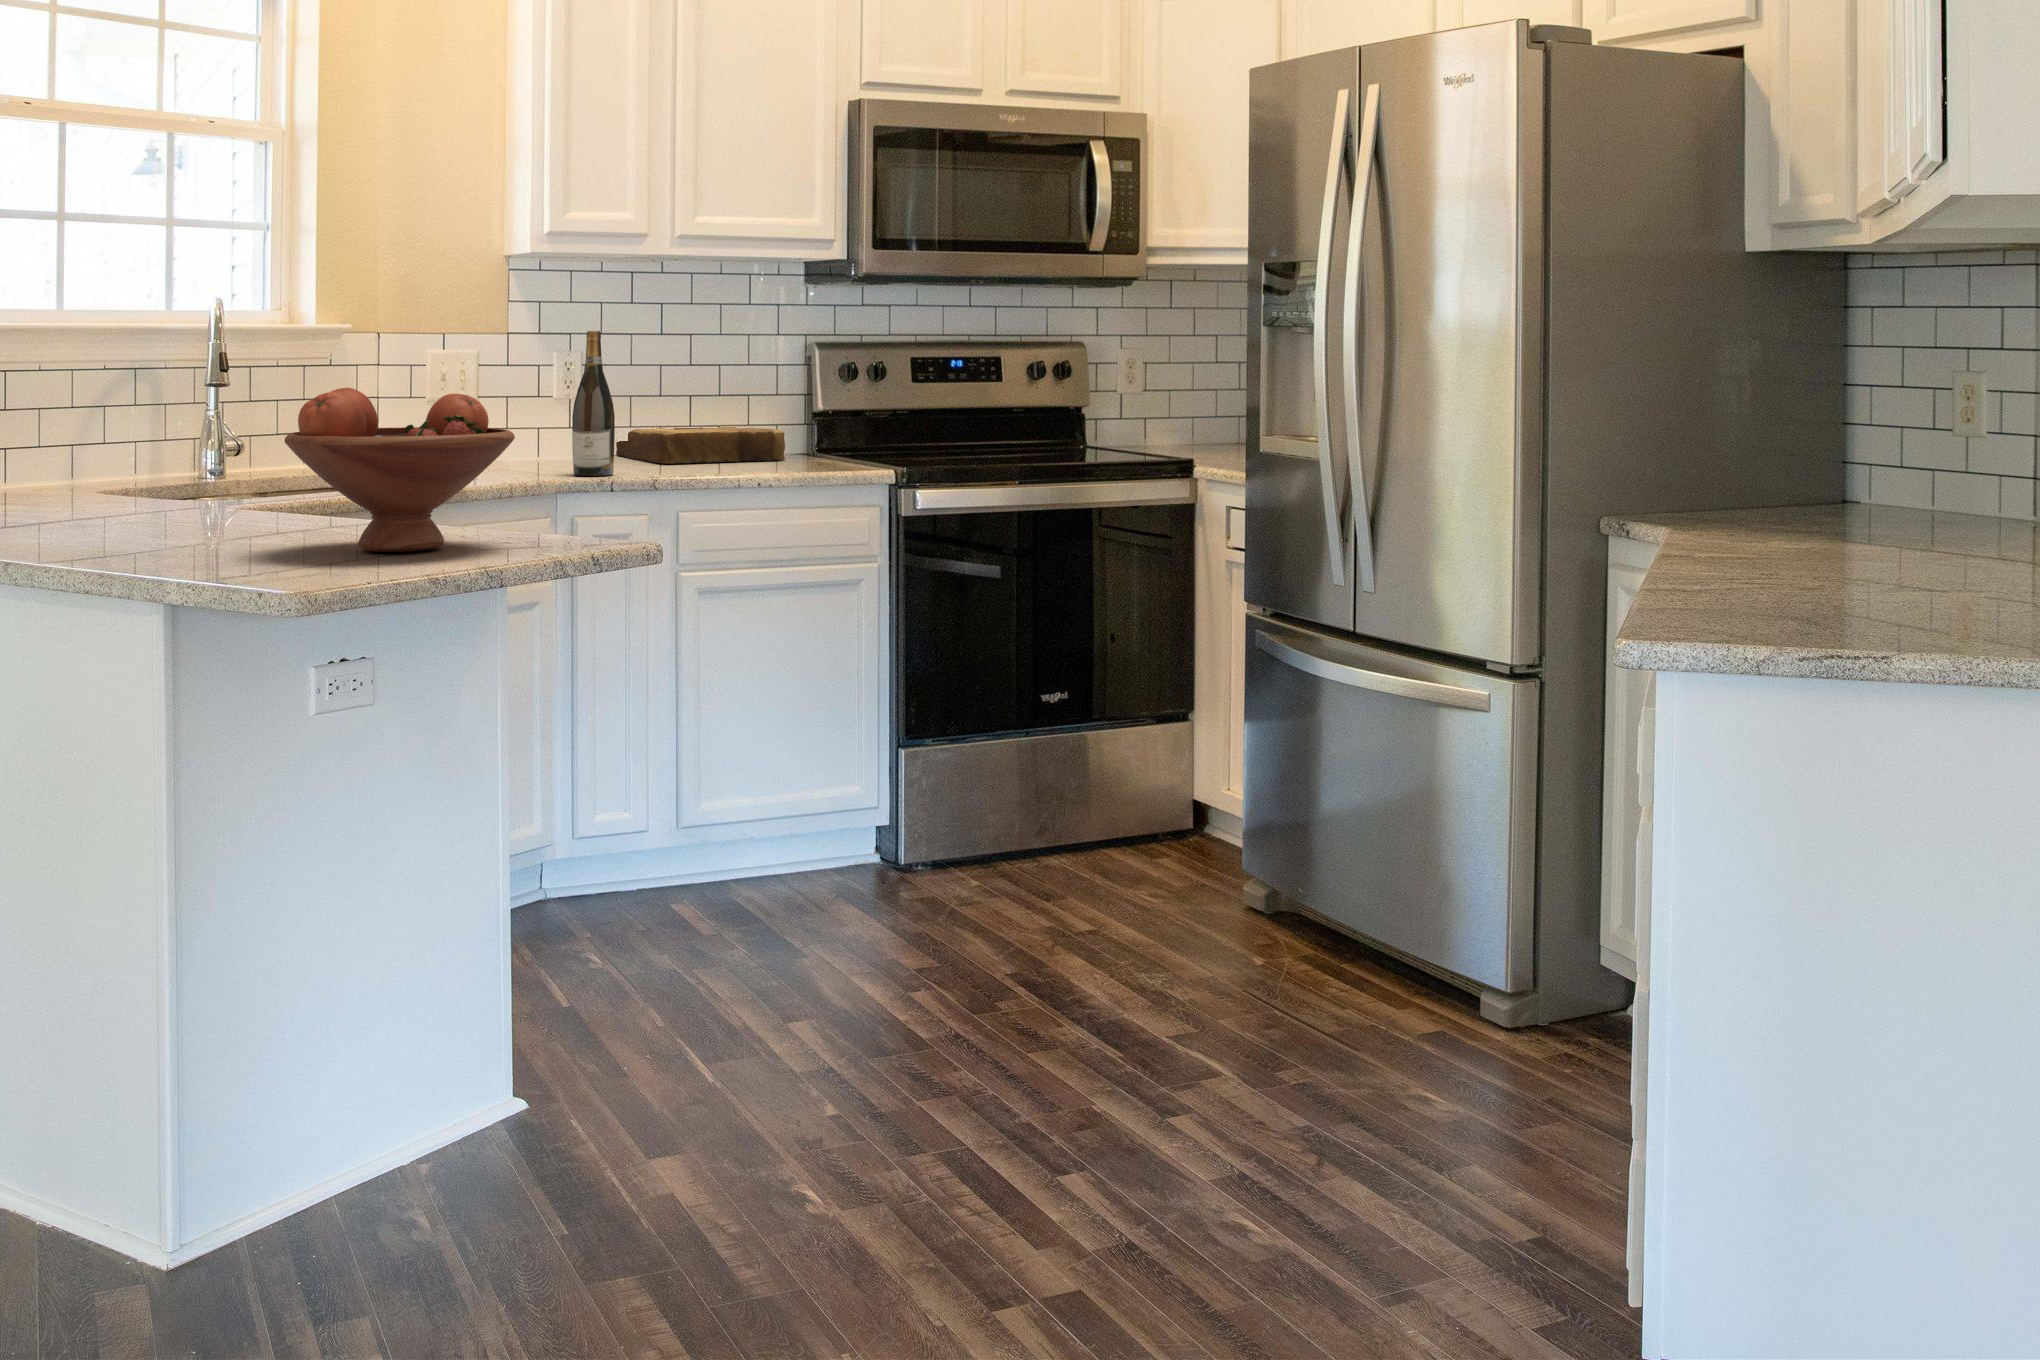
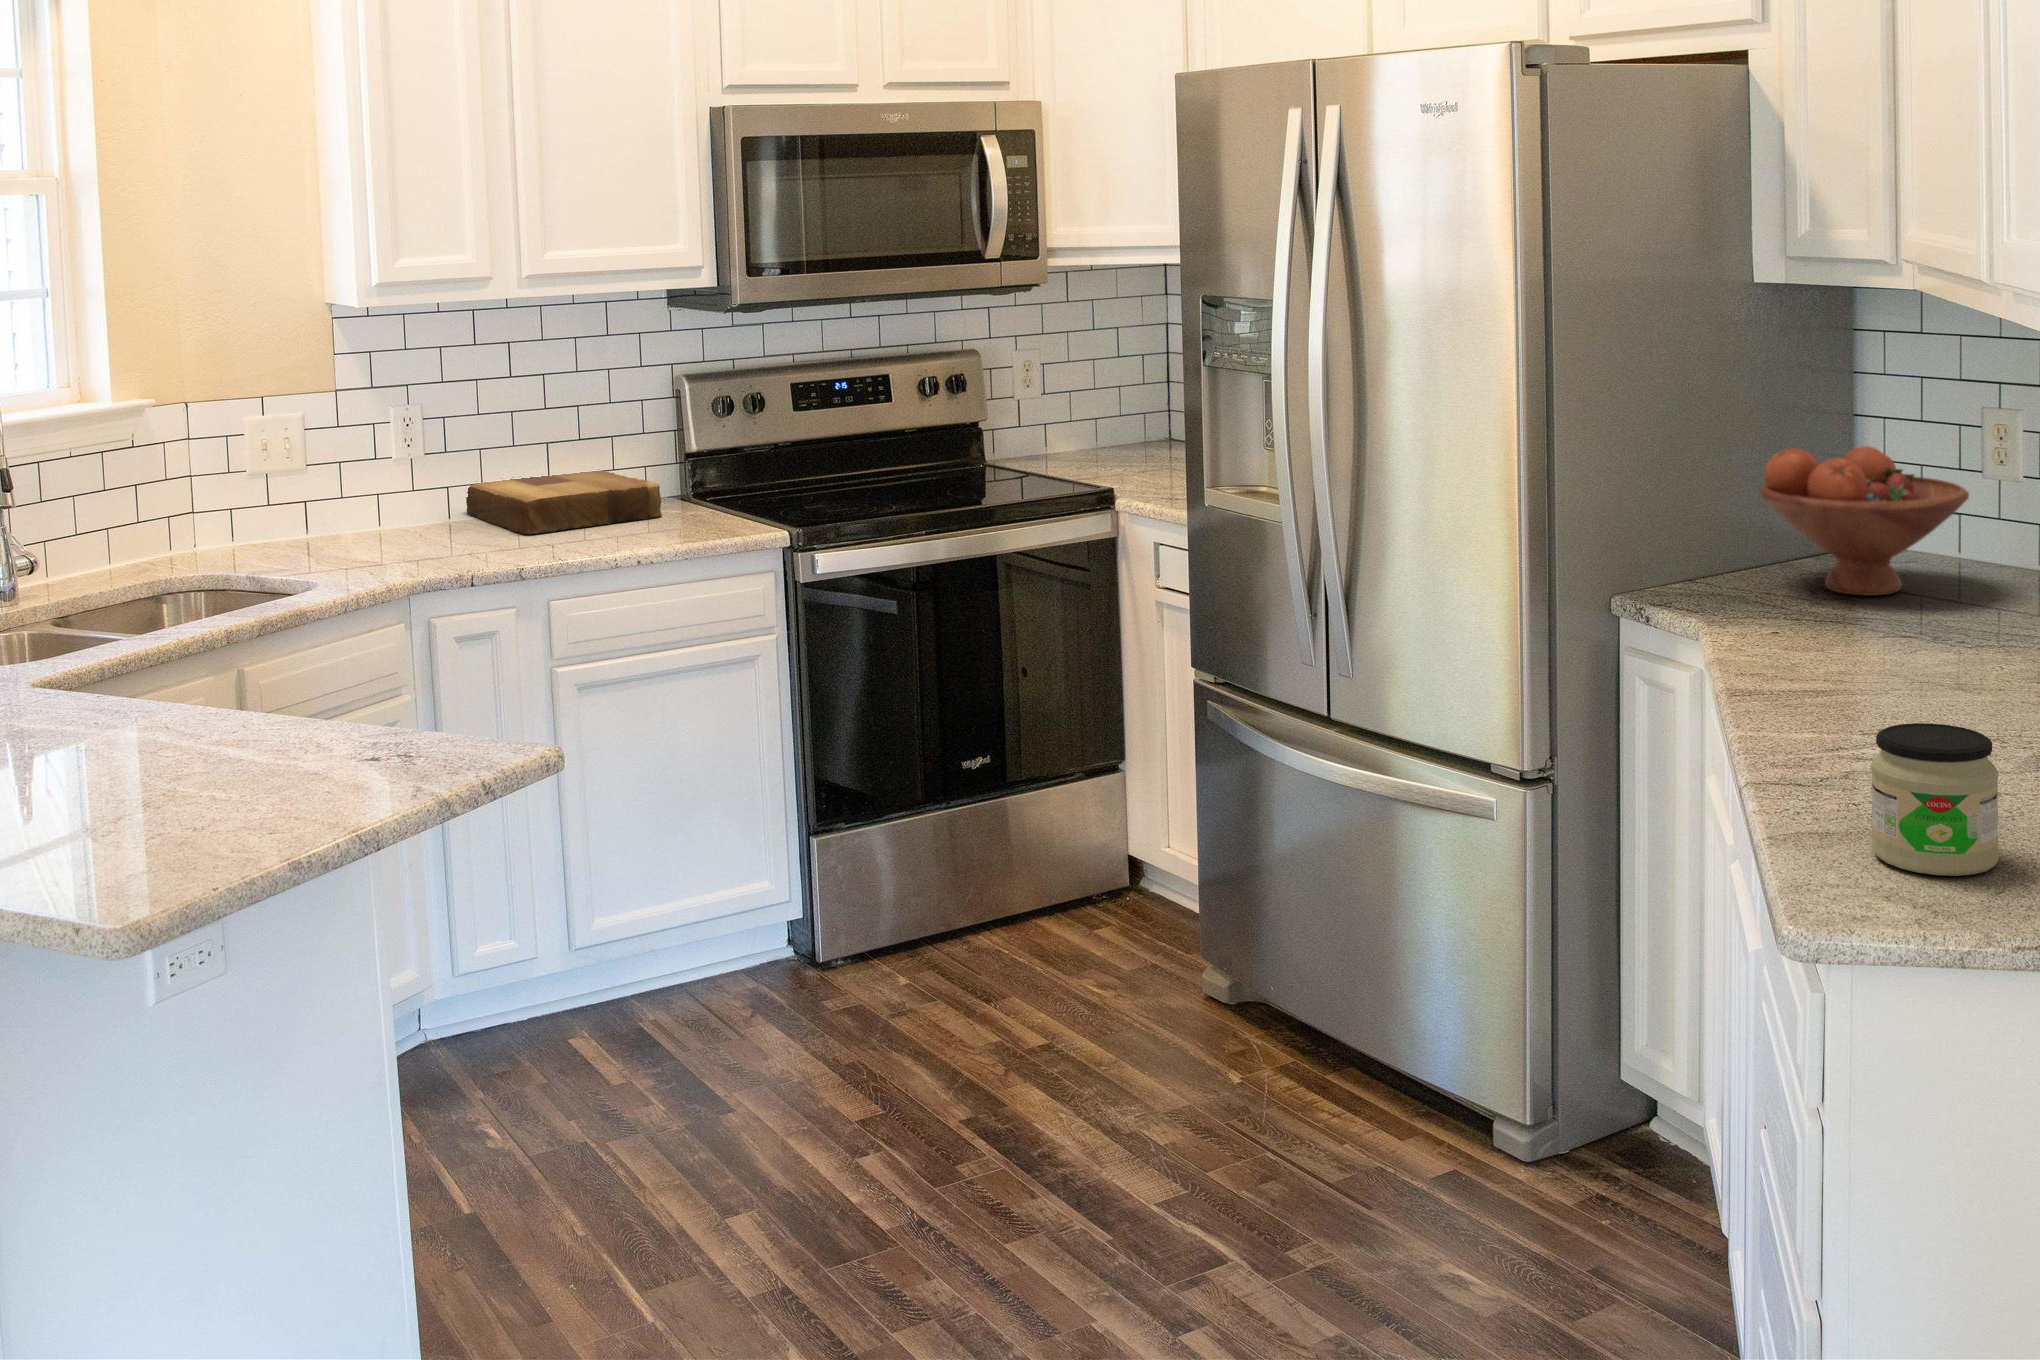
wine bottle: present [572,331,615,476] -> none [422,404,473,572]
fruit bowl: present [285,388,515,552] -> present [1759,446,1969,596]
jar: none [1735,513,1841,629] -> present [1871,723,1999,876]

